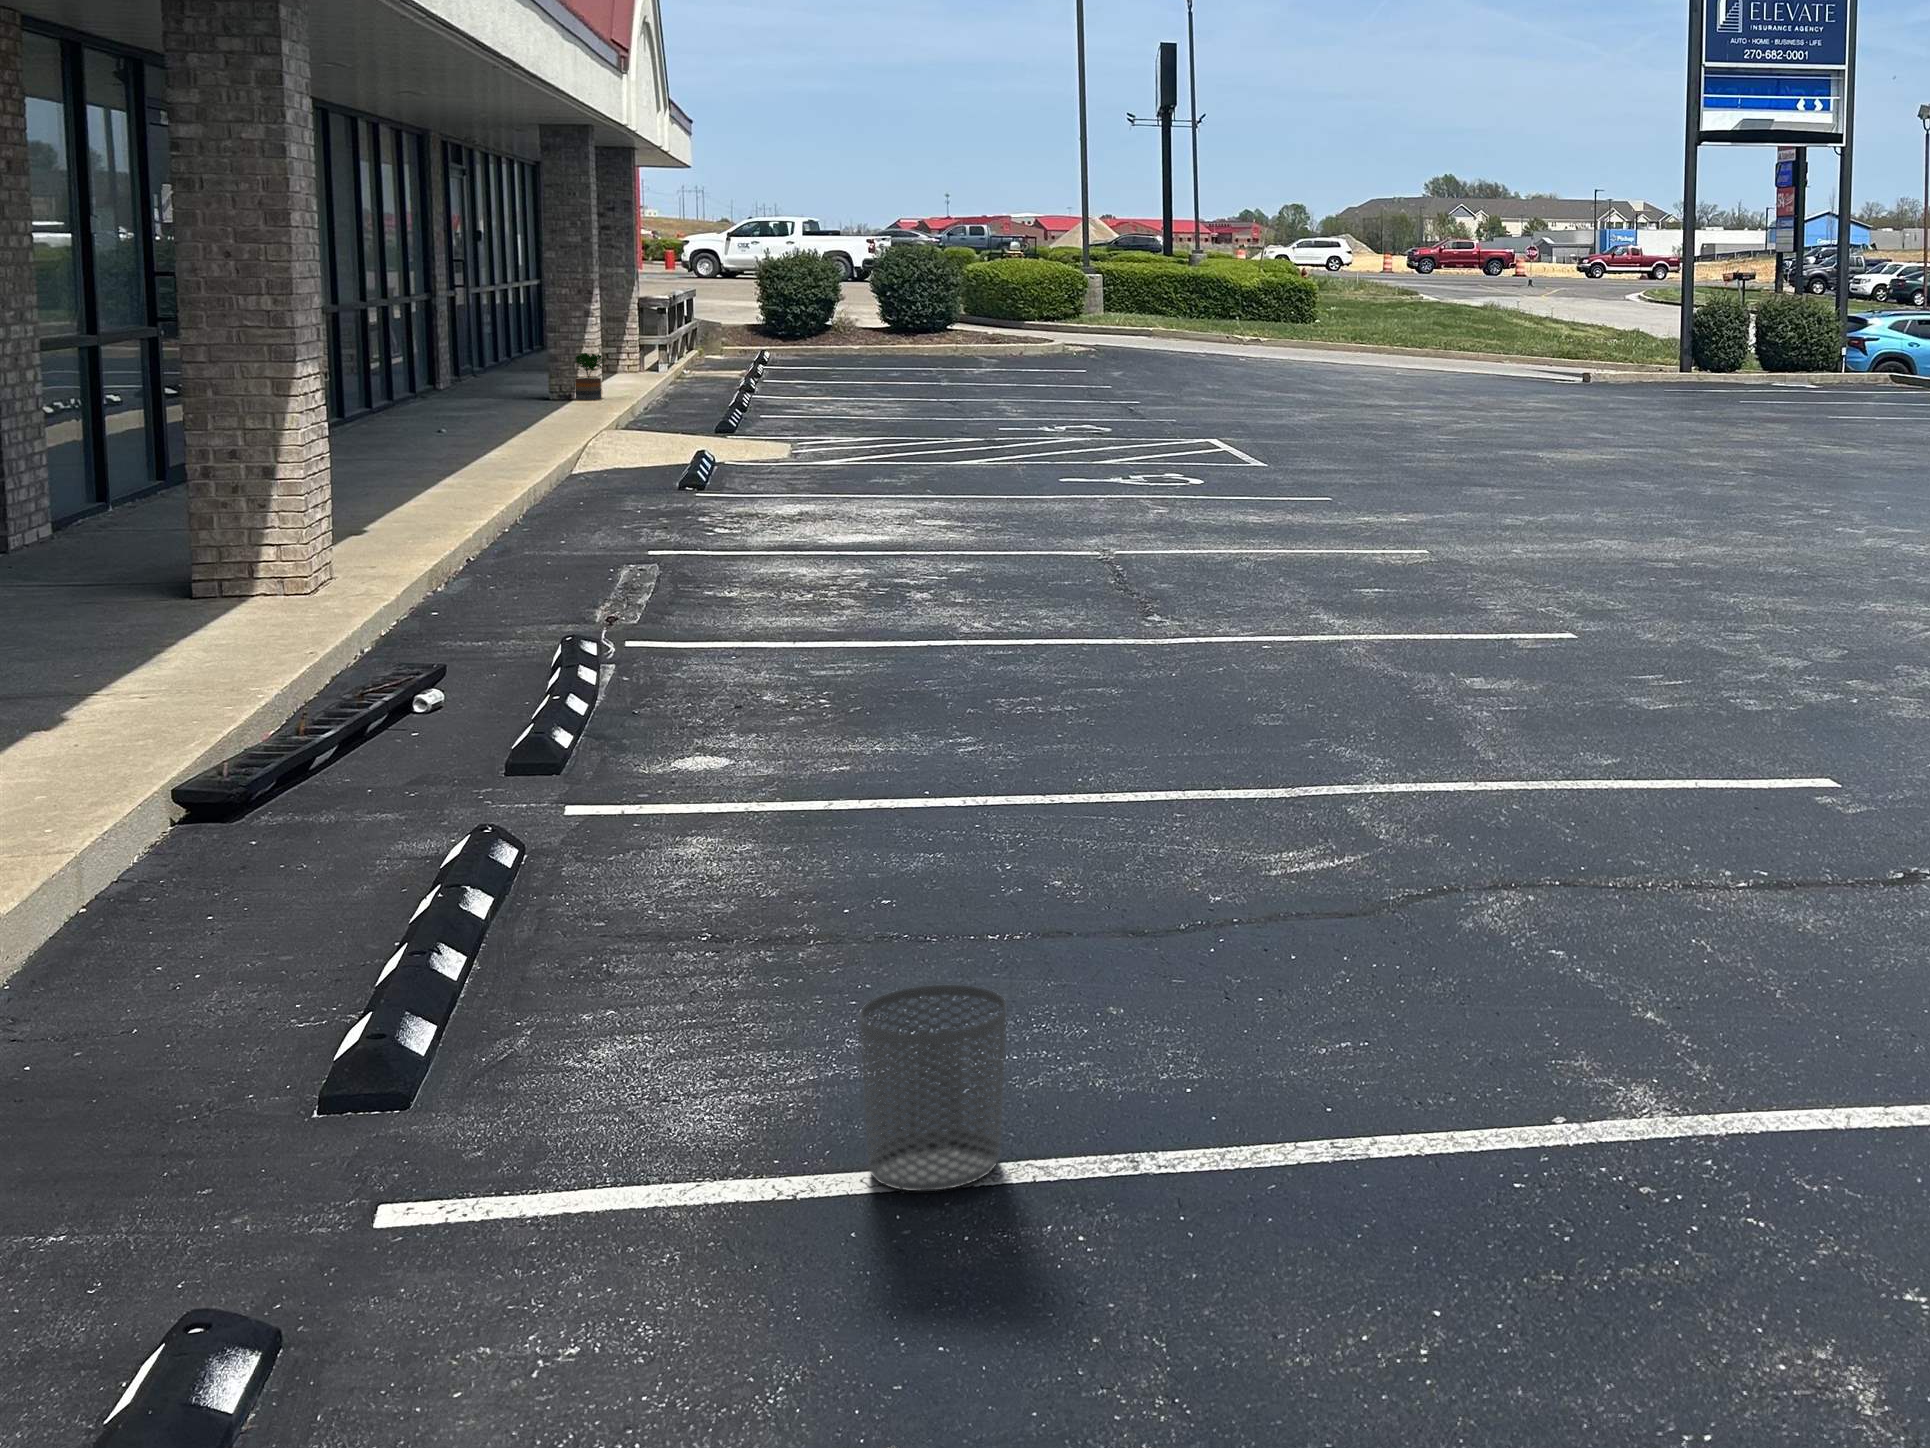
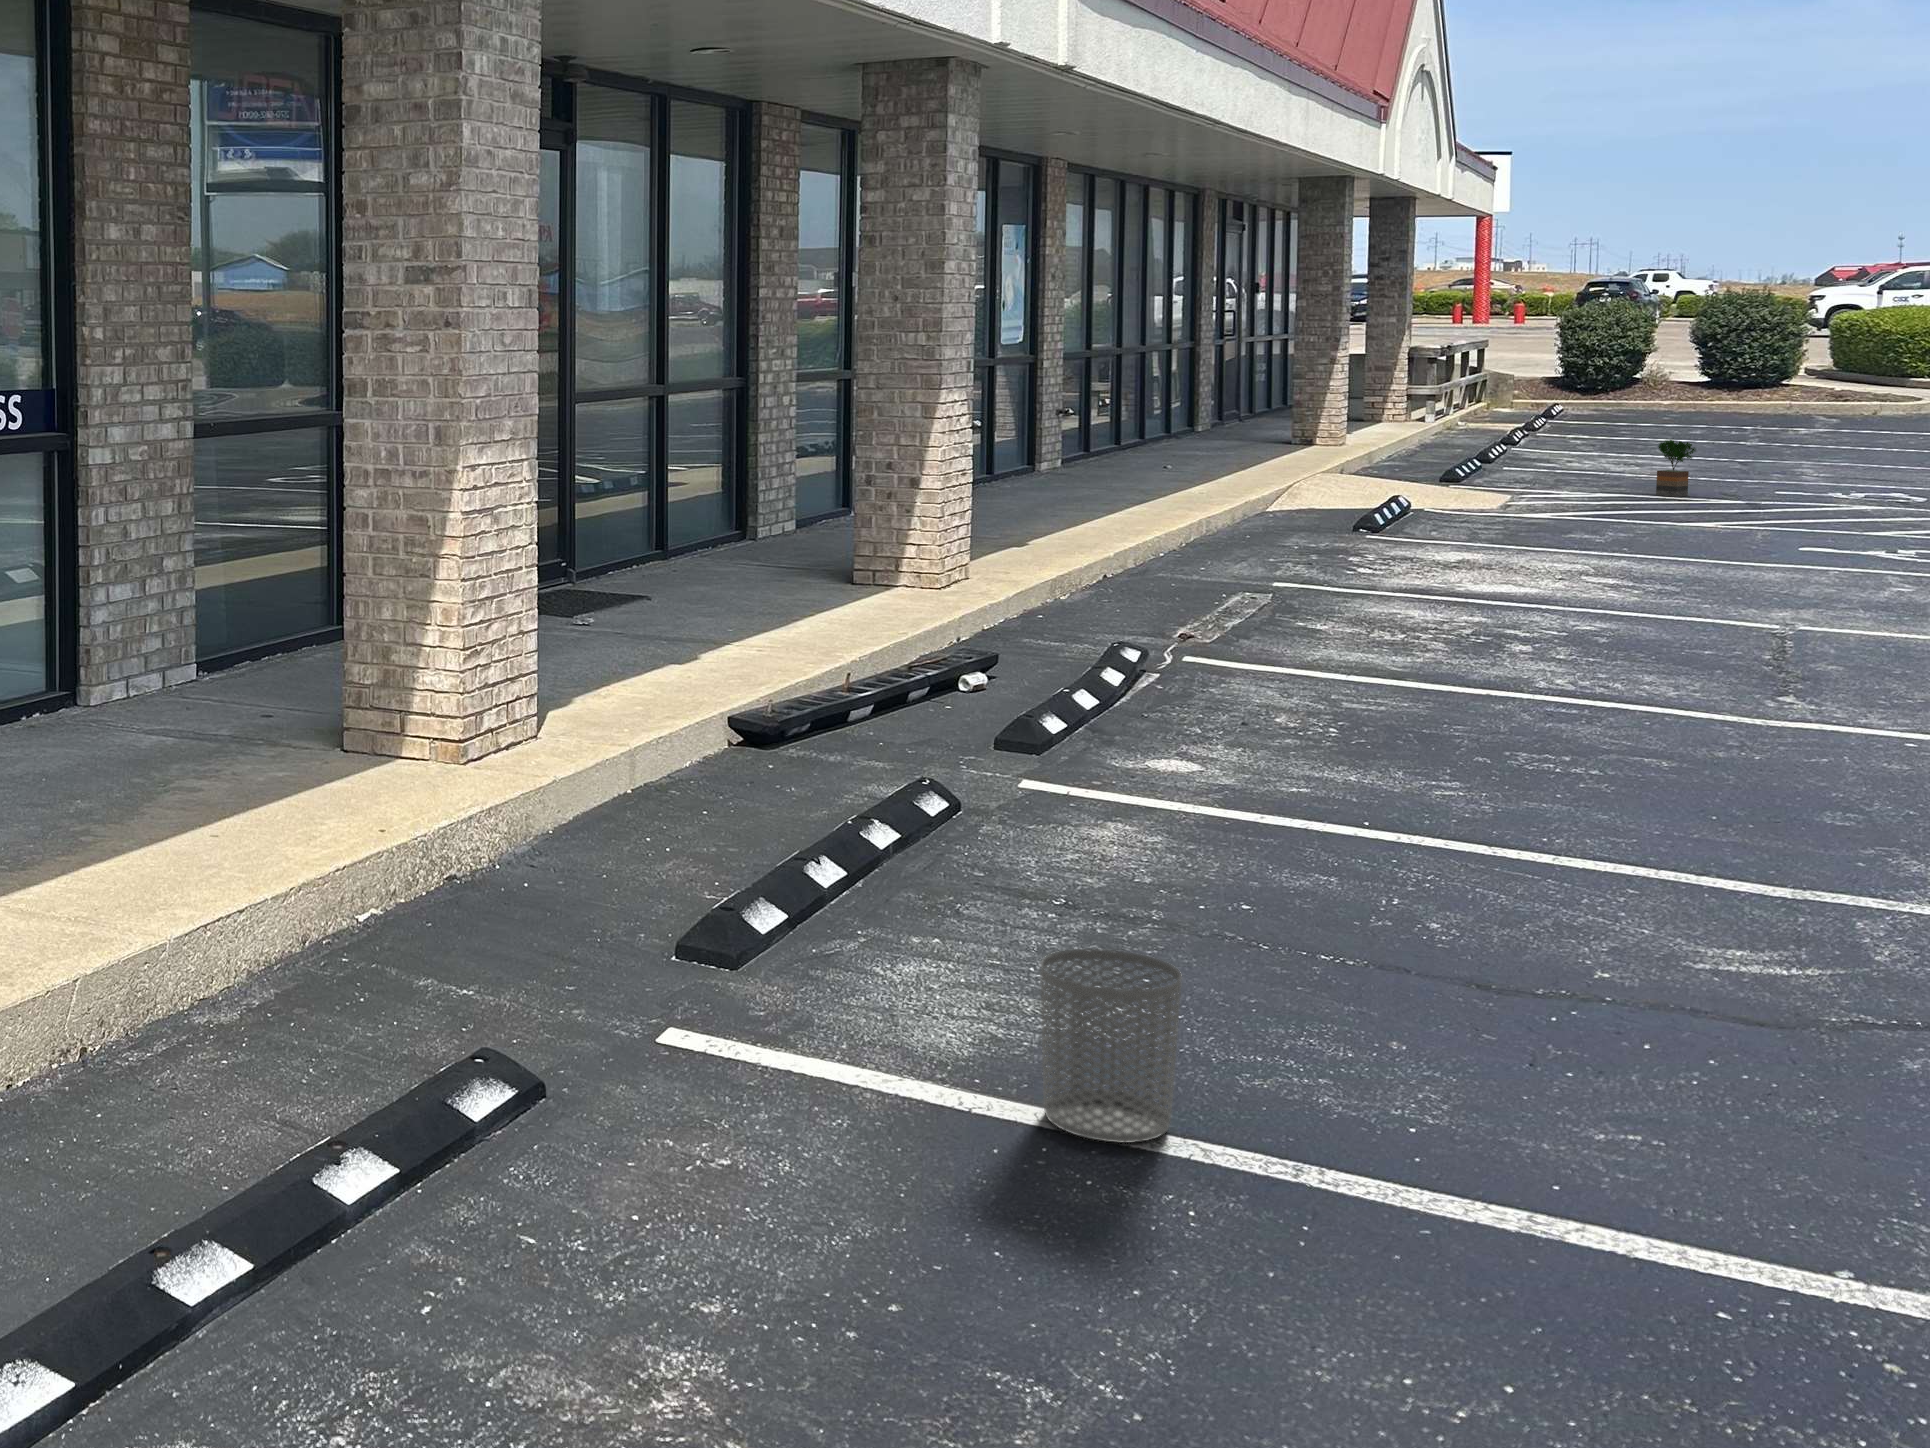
potted tree: present [575,353,605,400] -> present [1656,440,1696,497]

